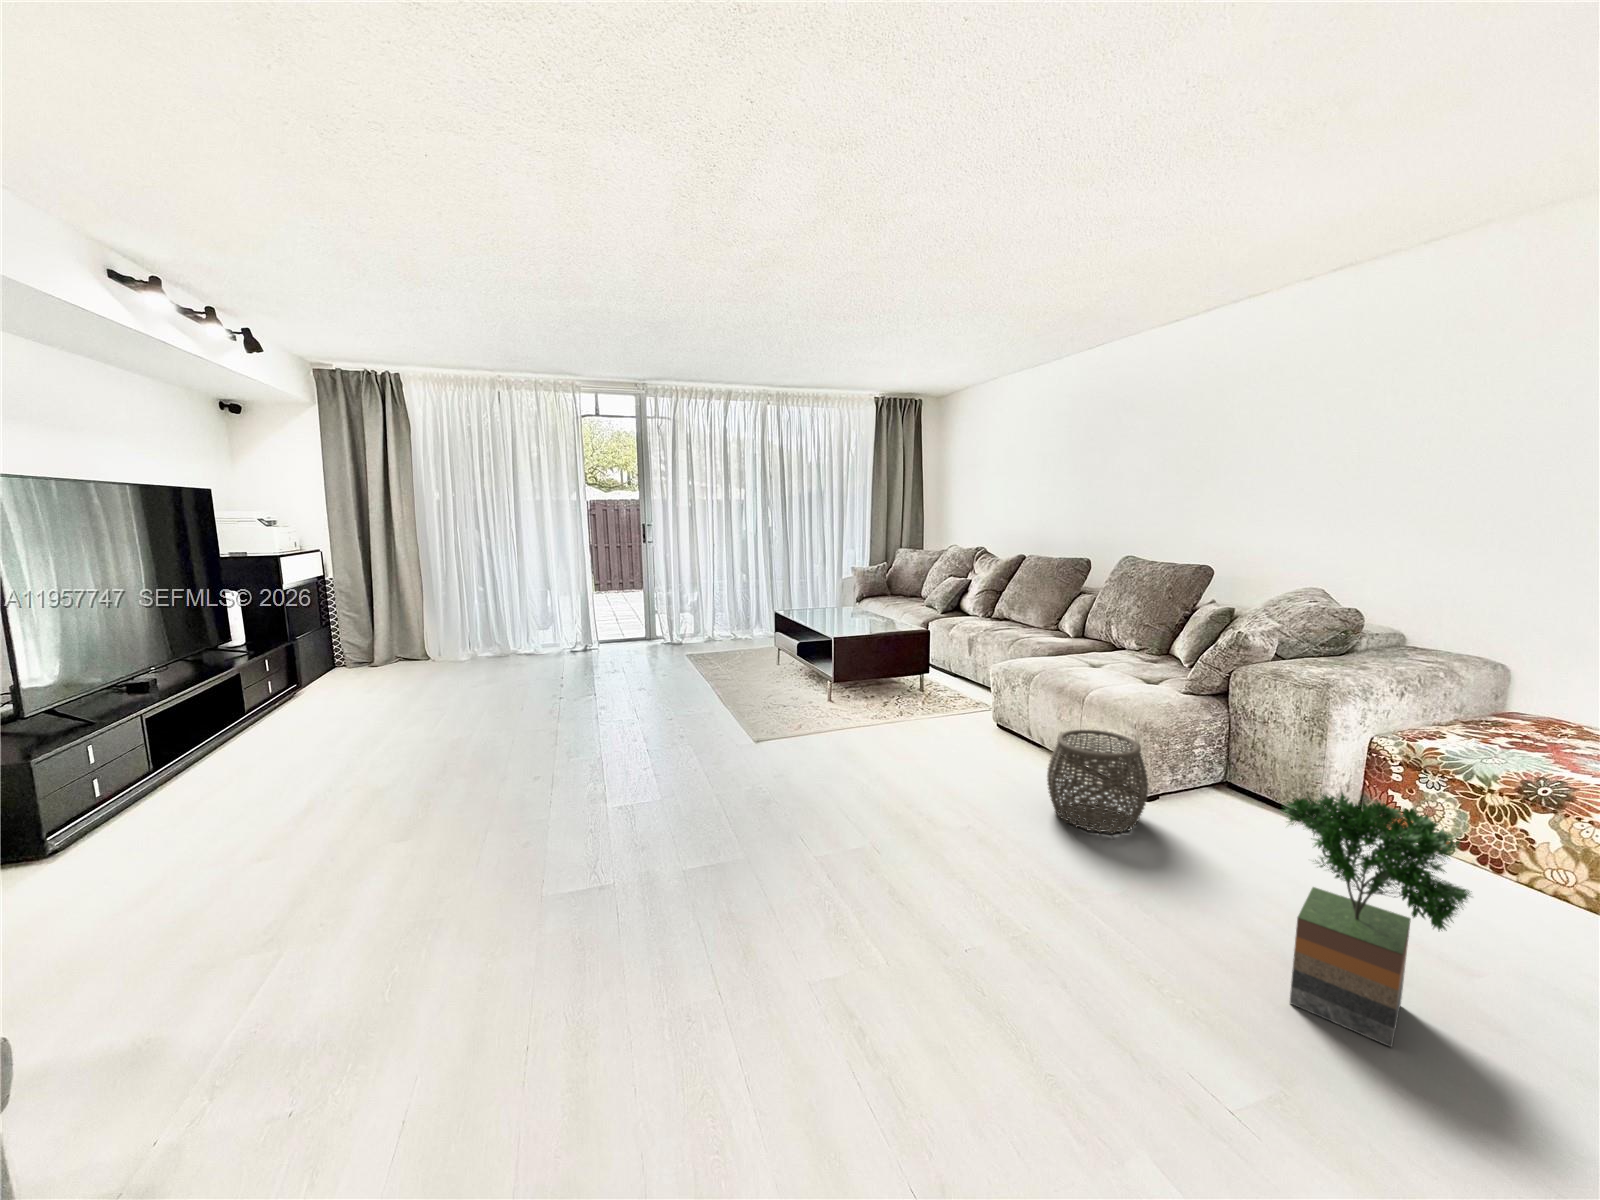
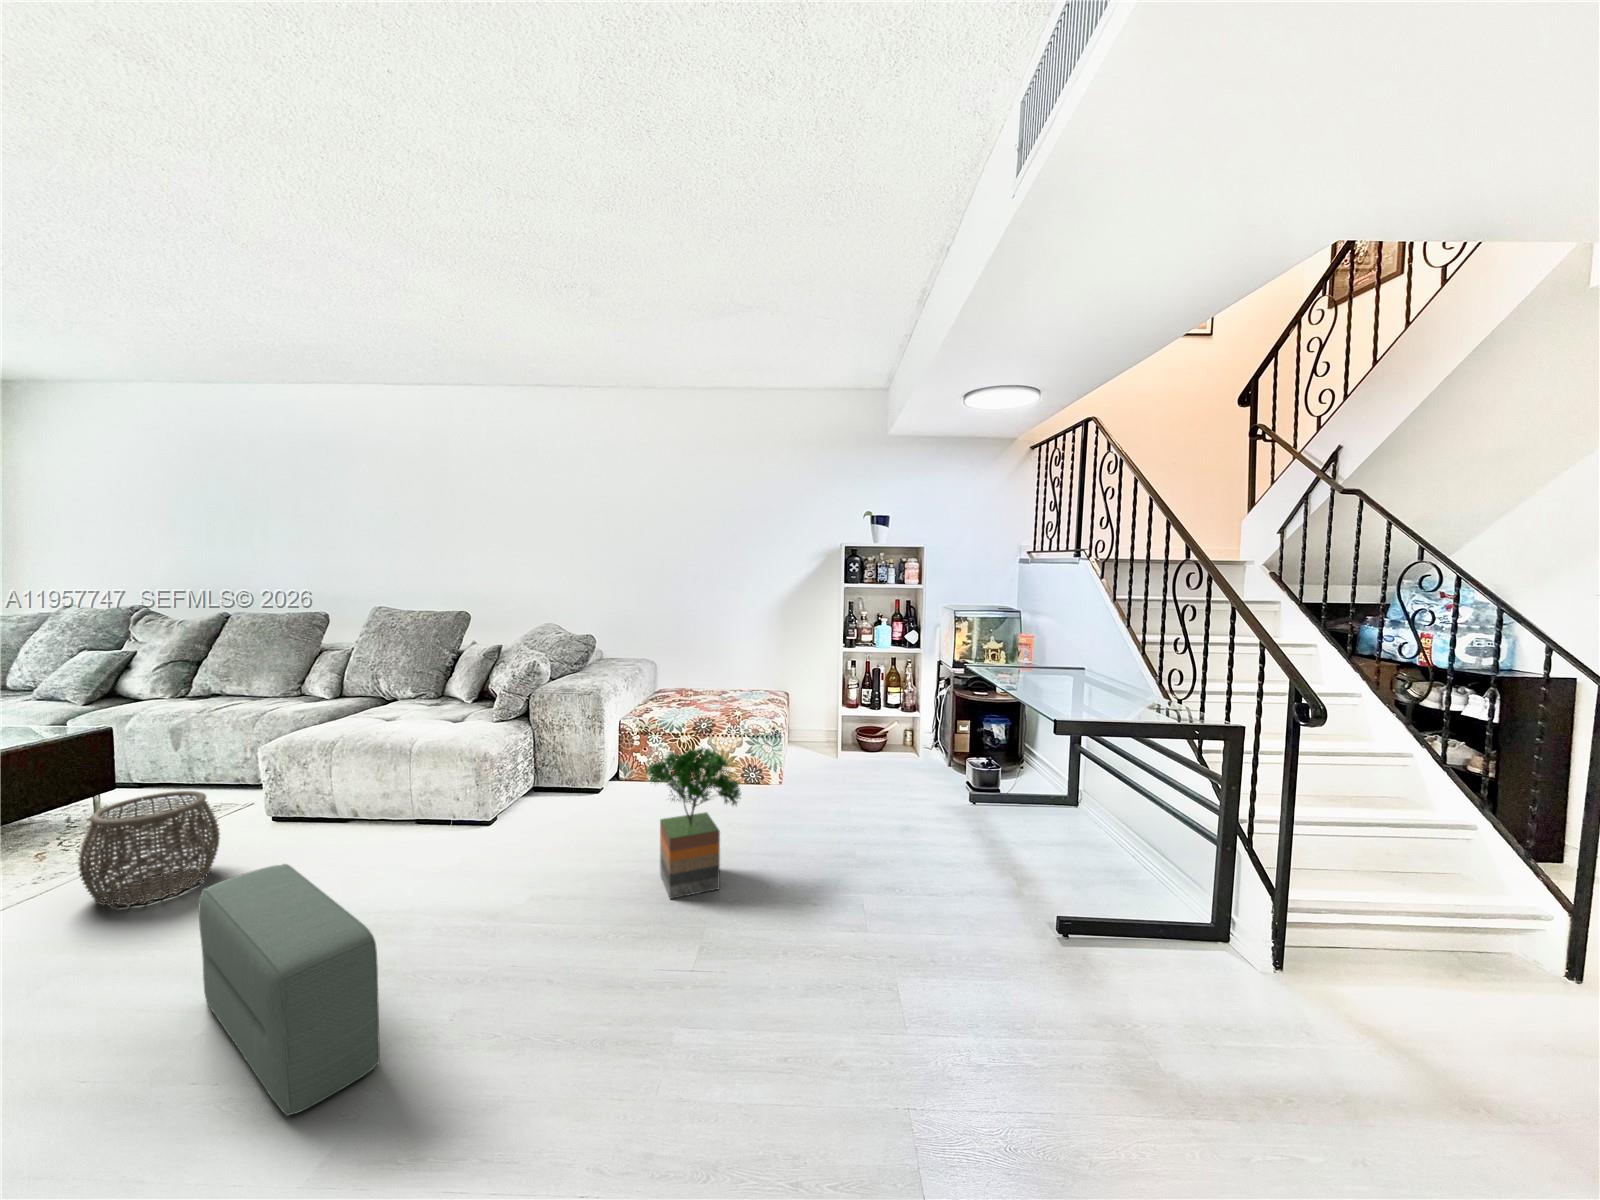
woven basket: present [1047,730,1149,833] -> present [78,791,220,907]
pouf: none [834,749,921,941] -> present [199,864,380,1116]

